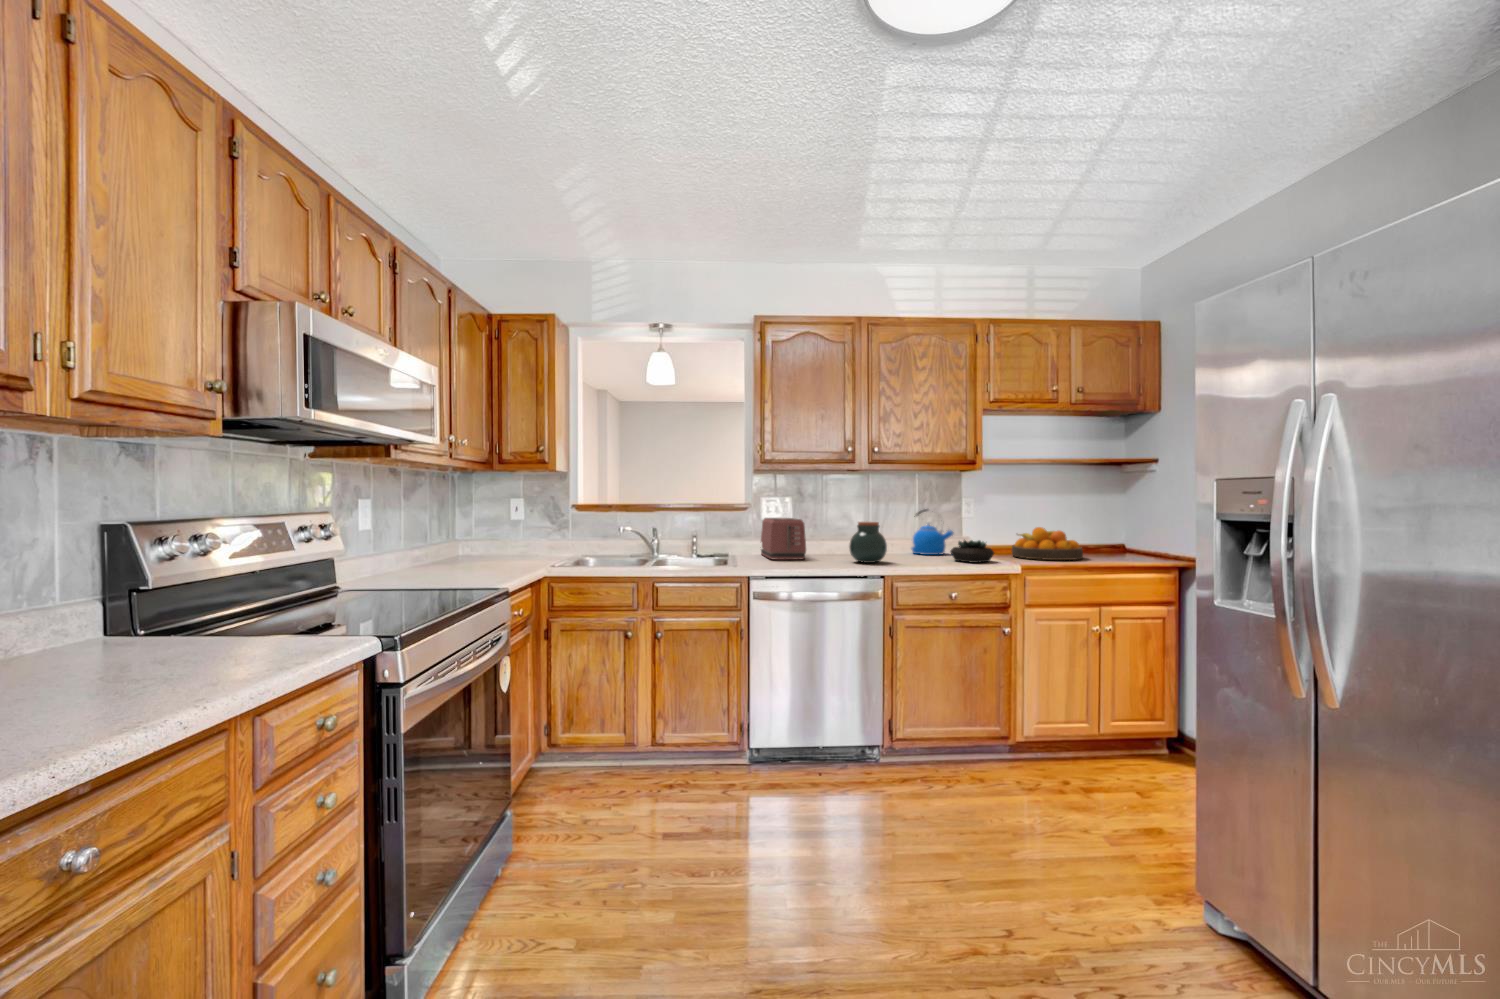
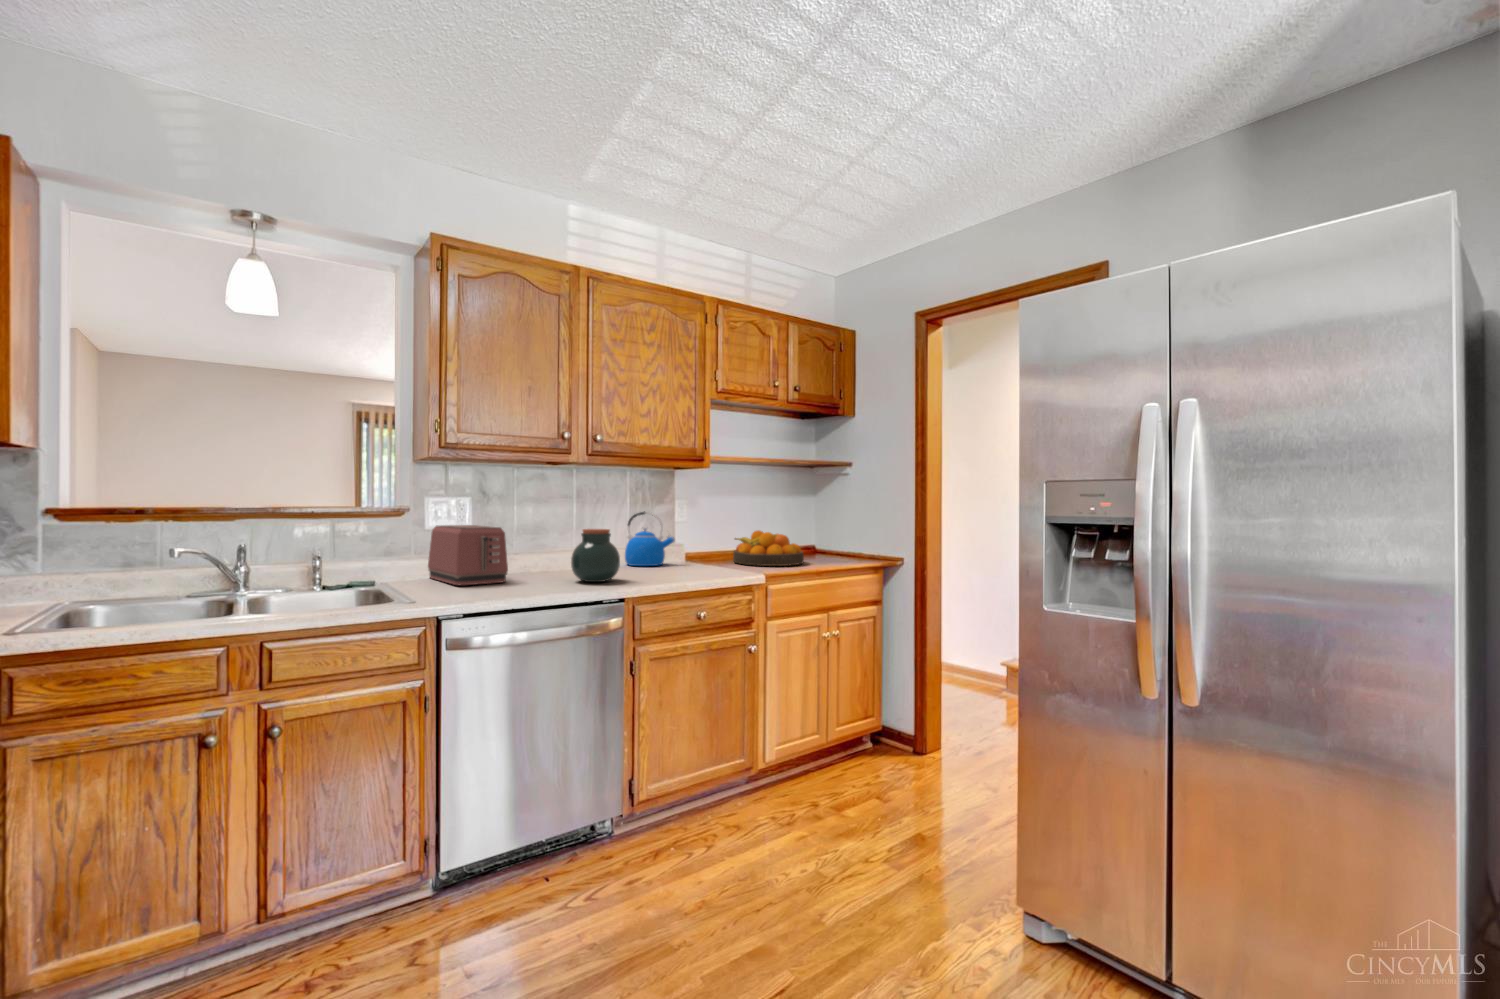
succulent plant: present [950,540,994,563] -> none [684,547,733,574]

